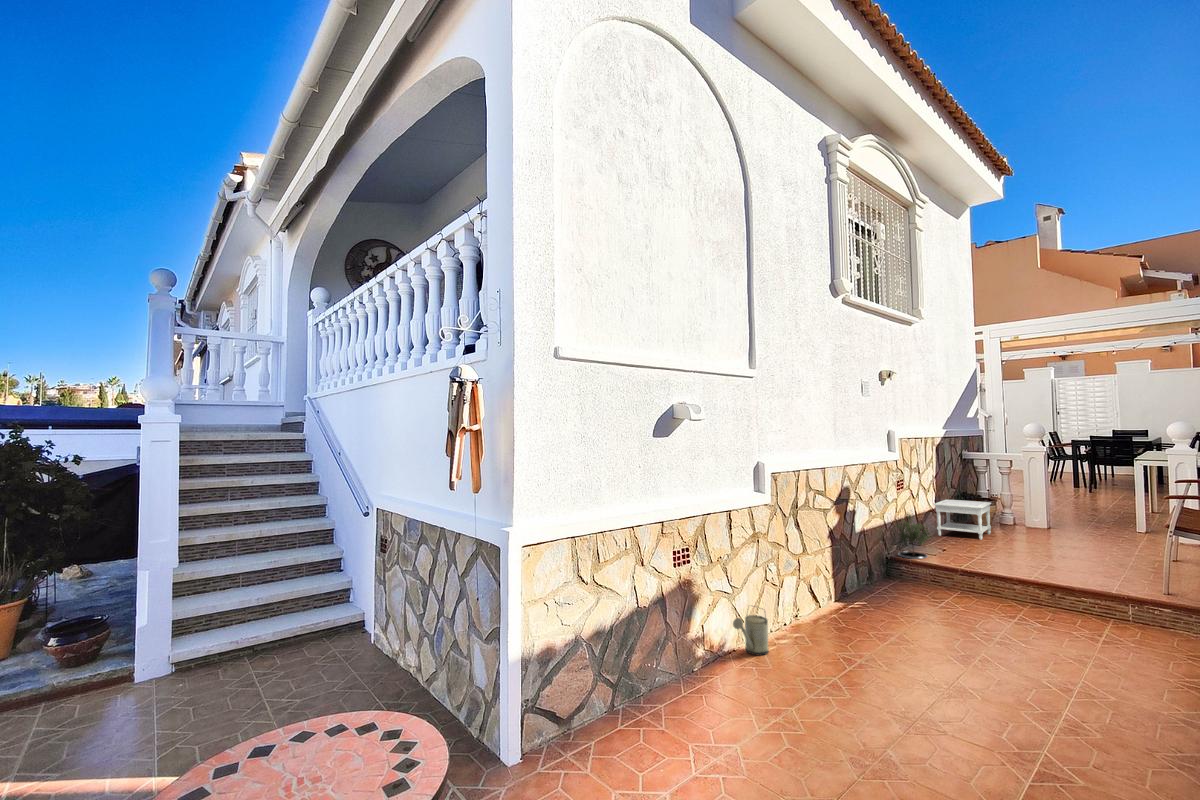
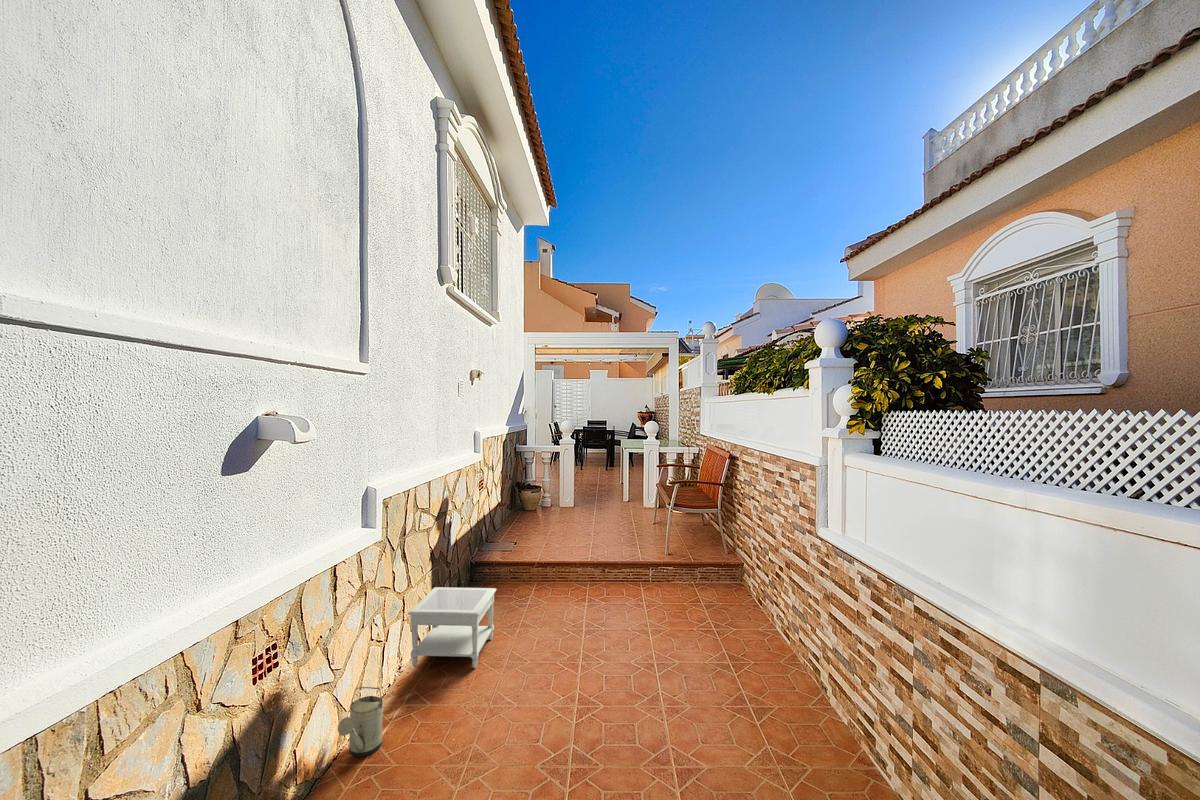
side table: present [934,499,991,540] -> present [408,587,497,668]
potted tree: present [898,514,928,559] -> none [479,508,511,557]

